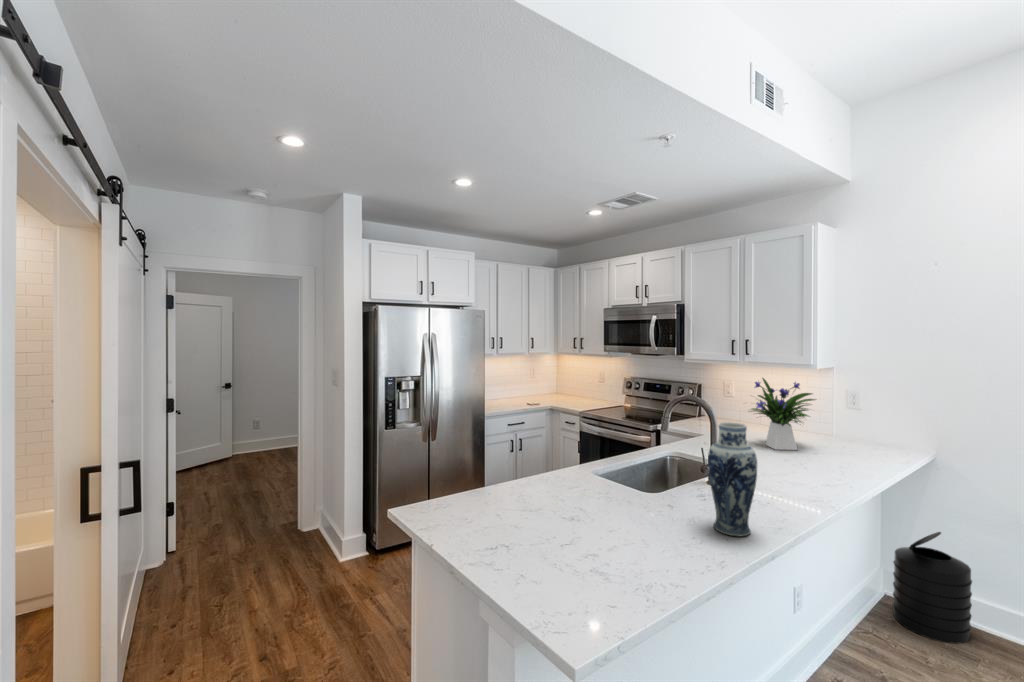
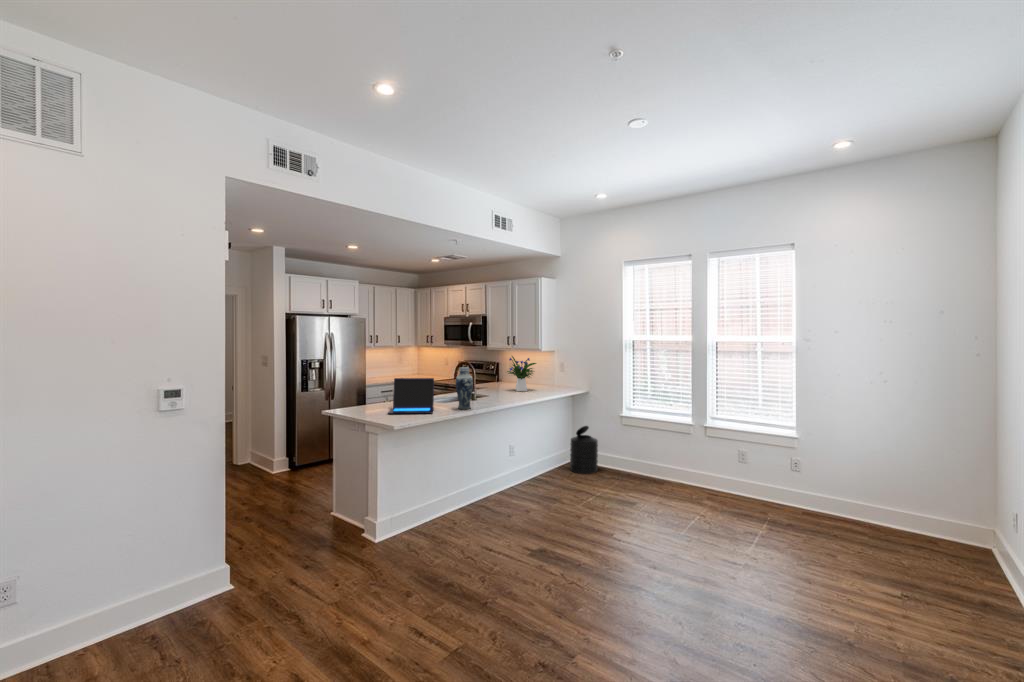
laptop: none [543,442,667,561] -> present [388,378,434,414]

